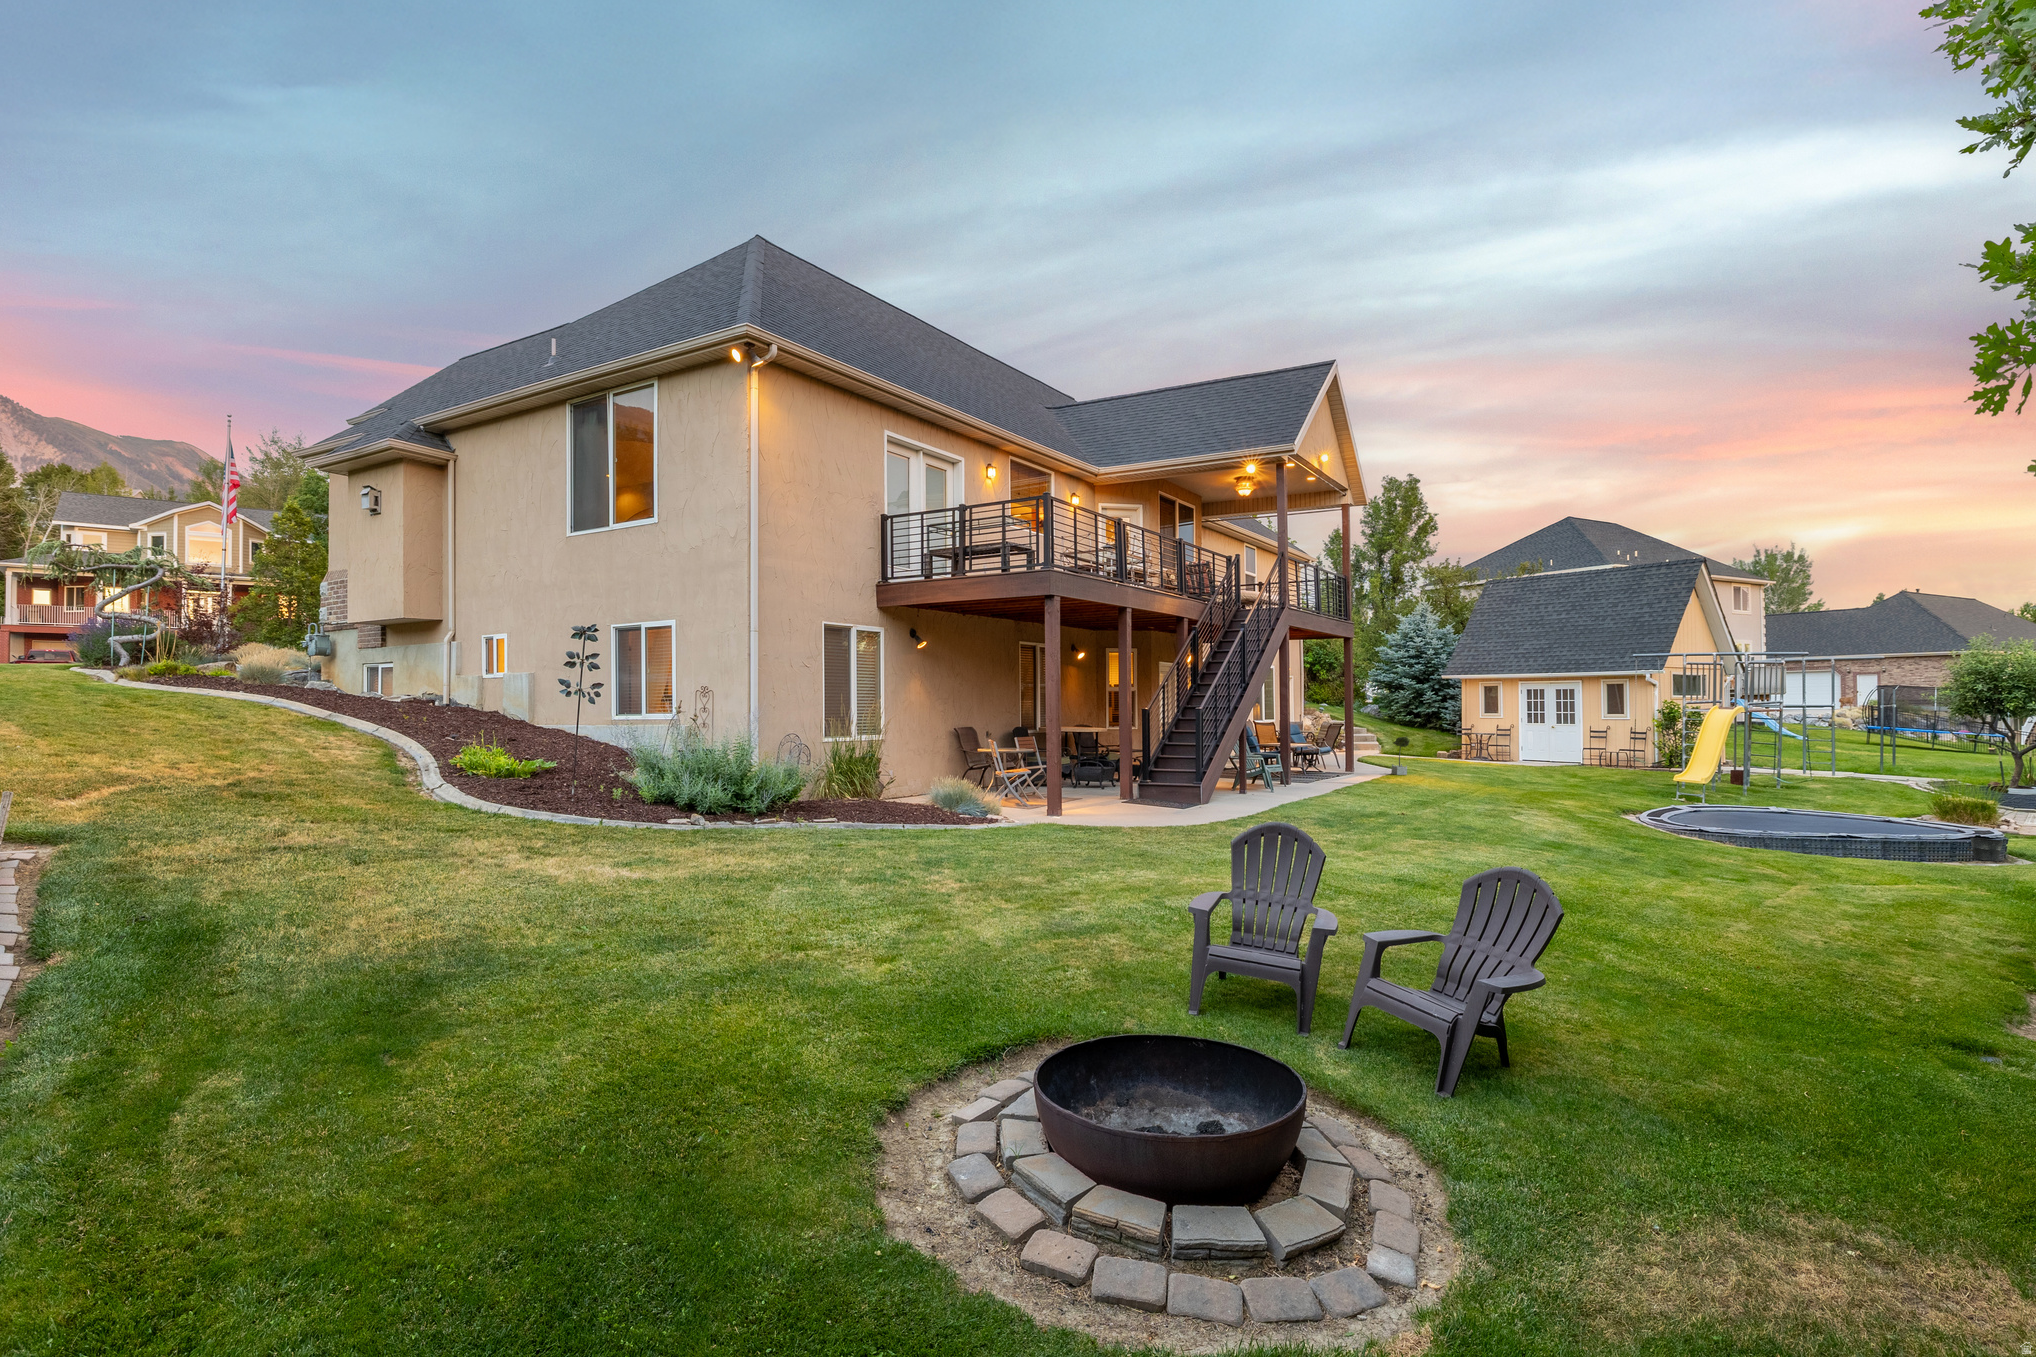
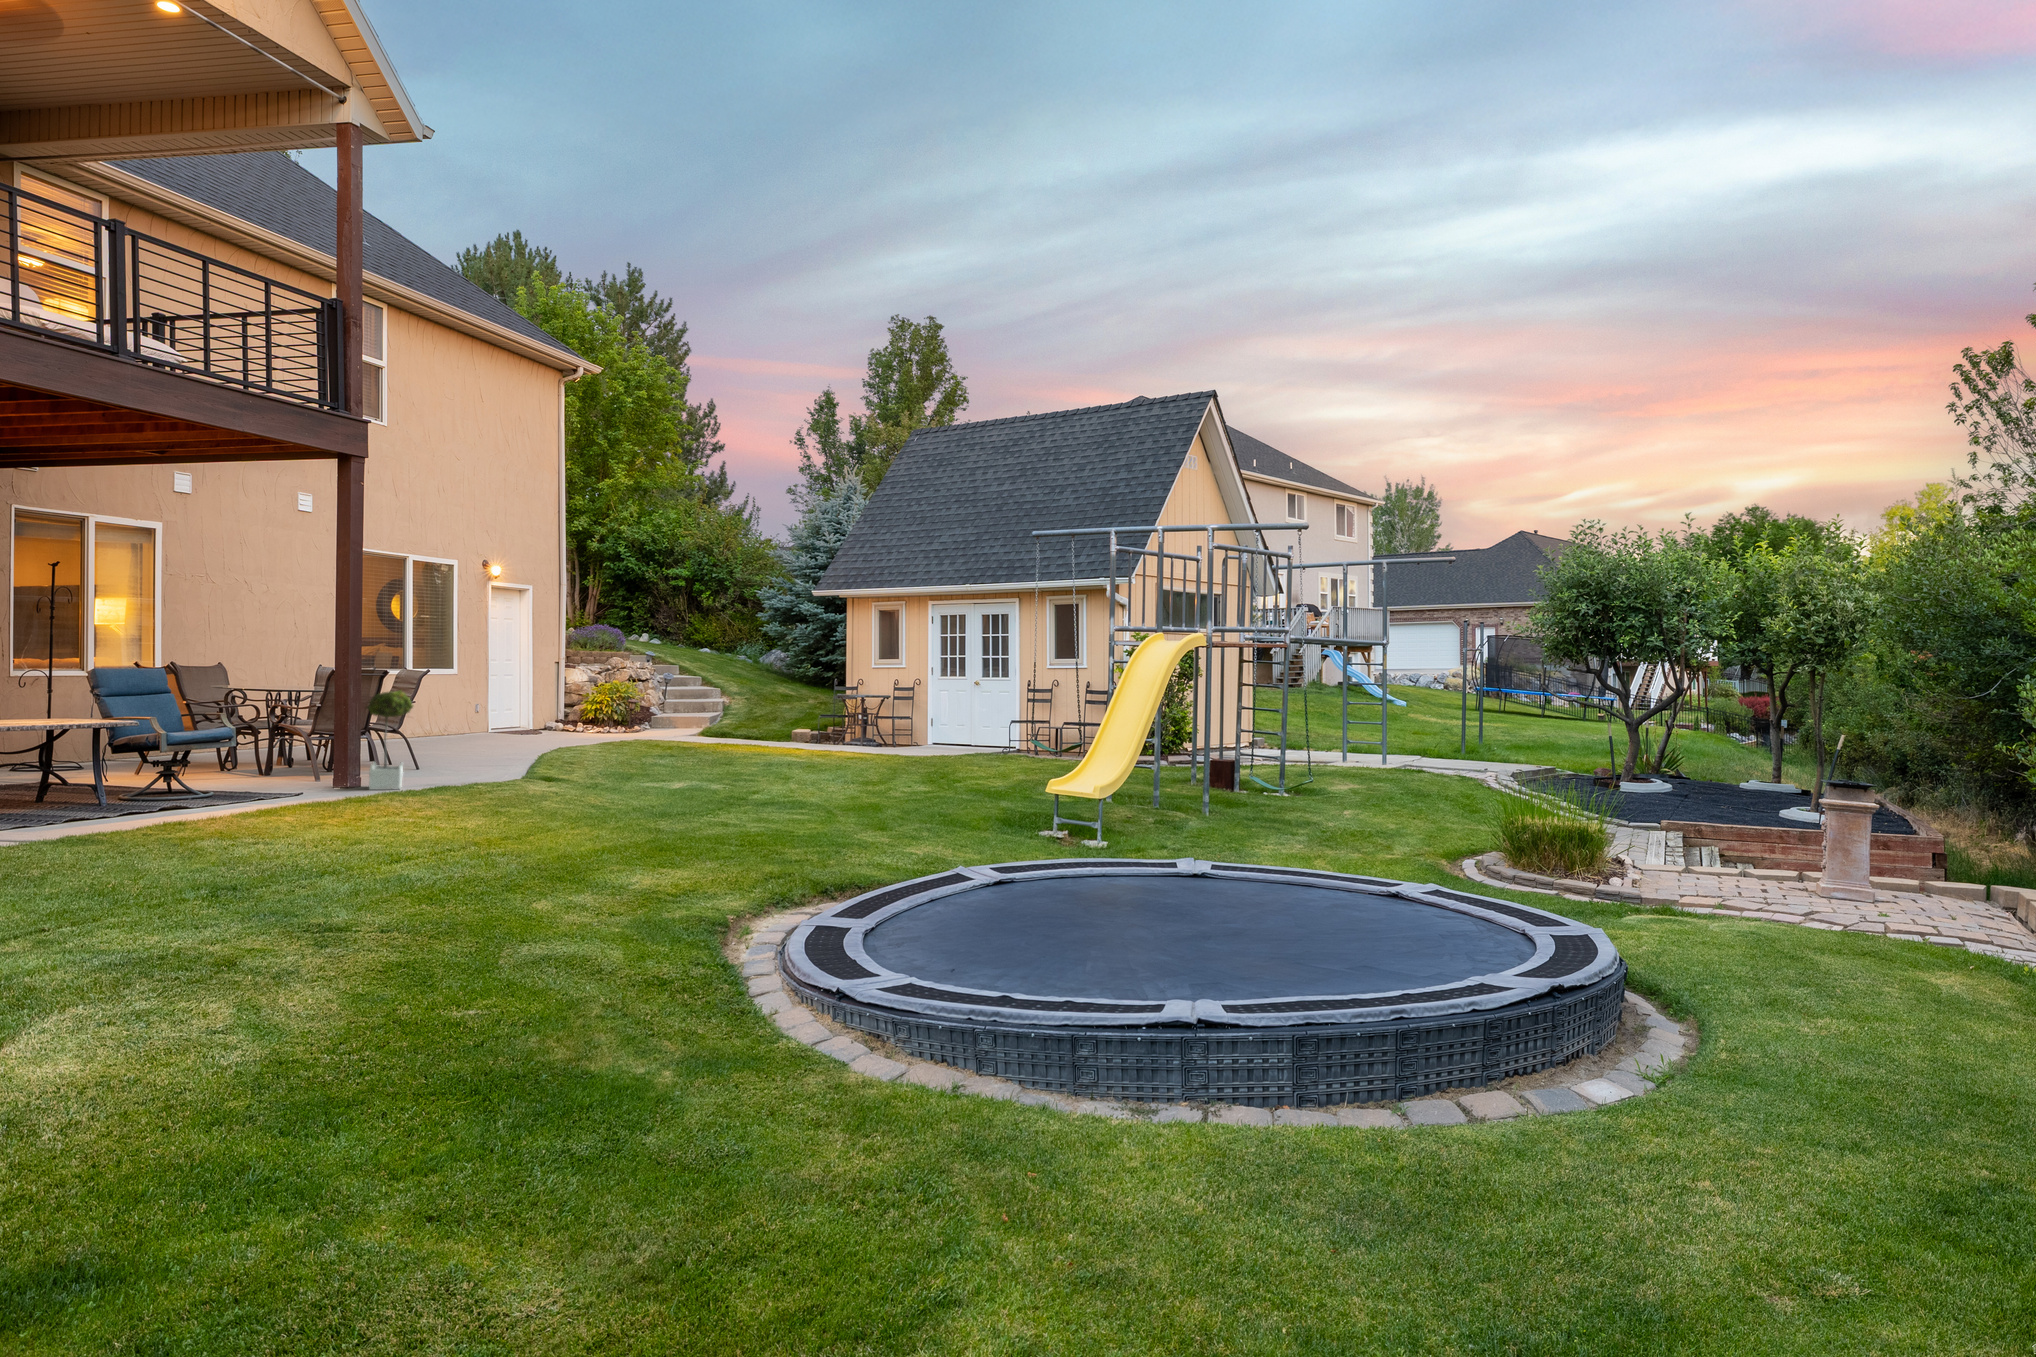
bucket: present [1967,838,2003,861] -> none [1398,1145,1548,1300]

